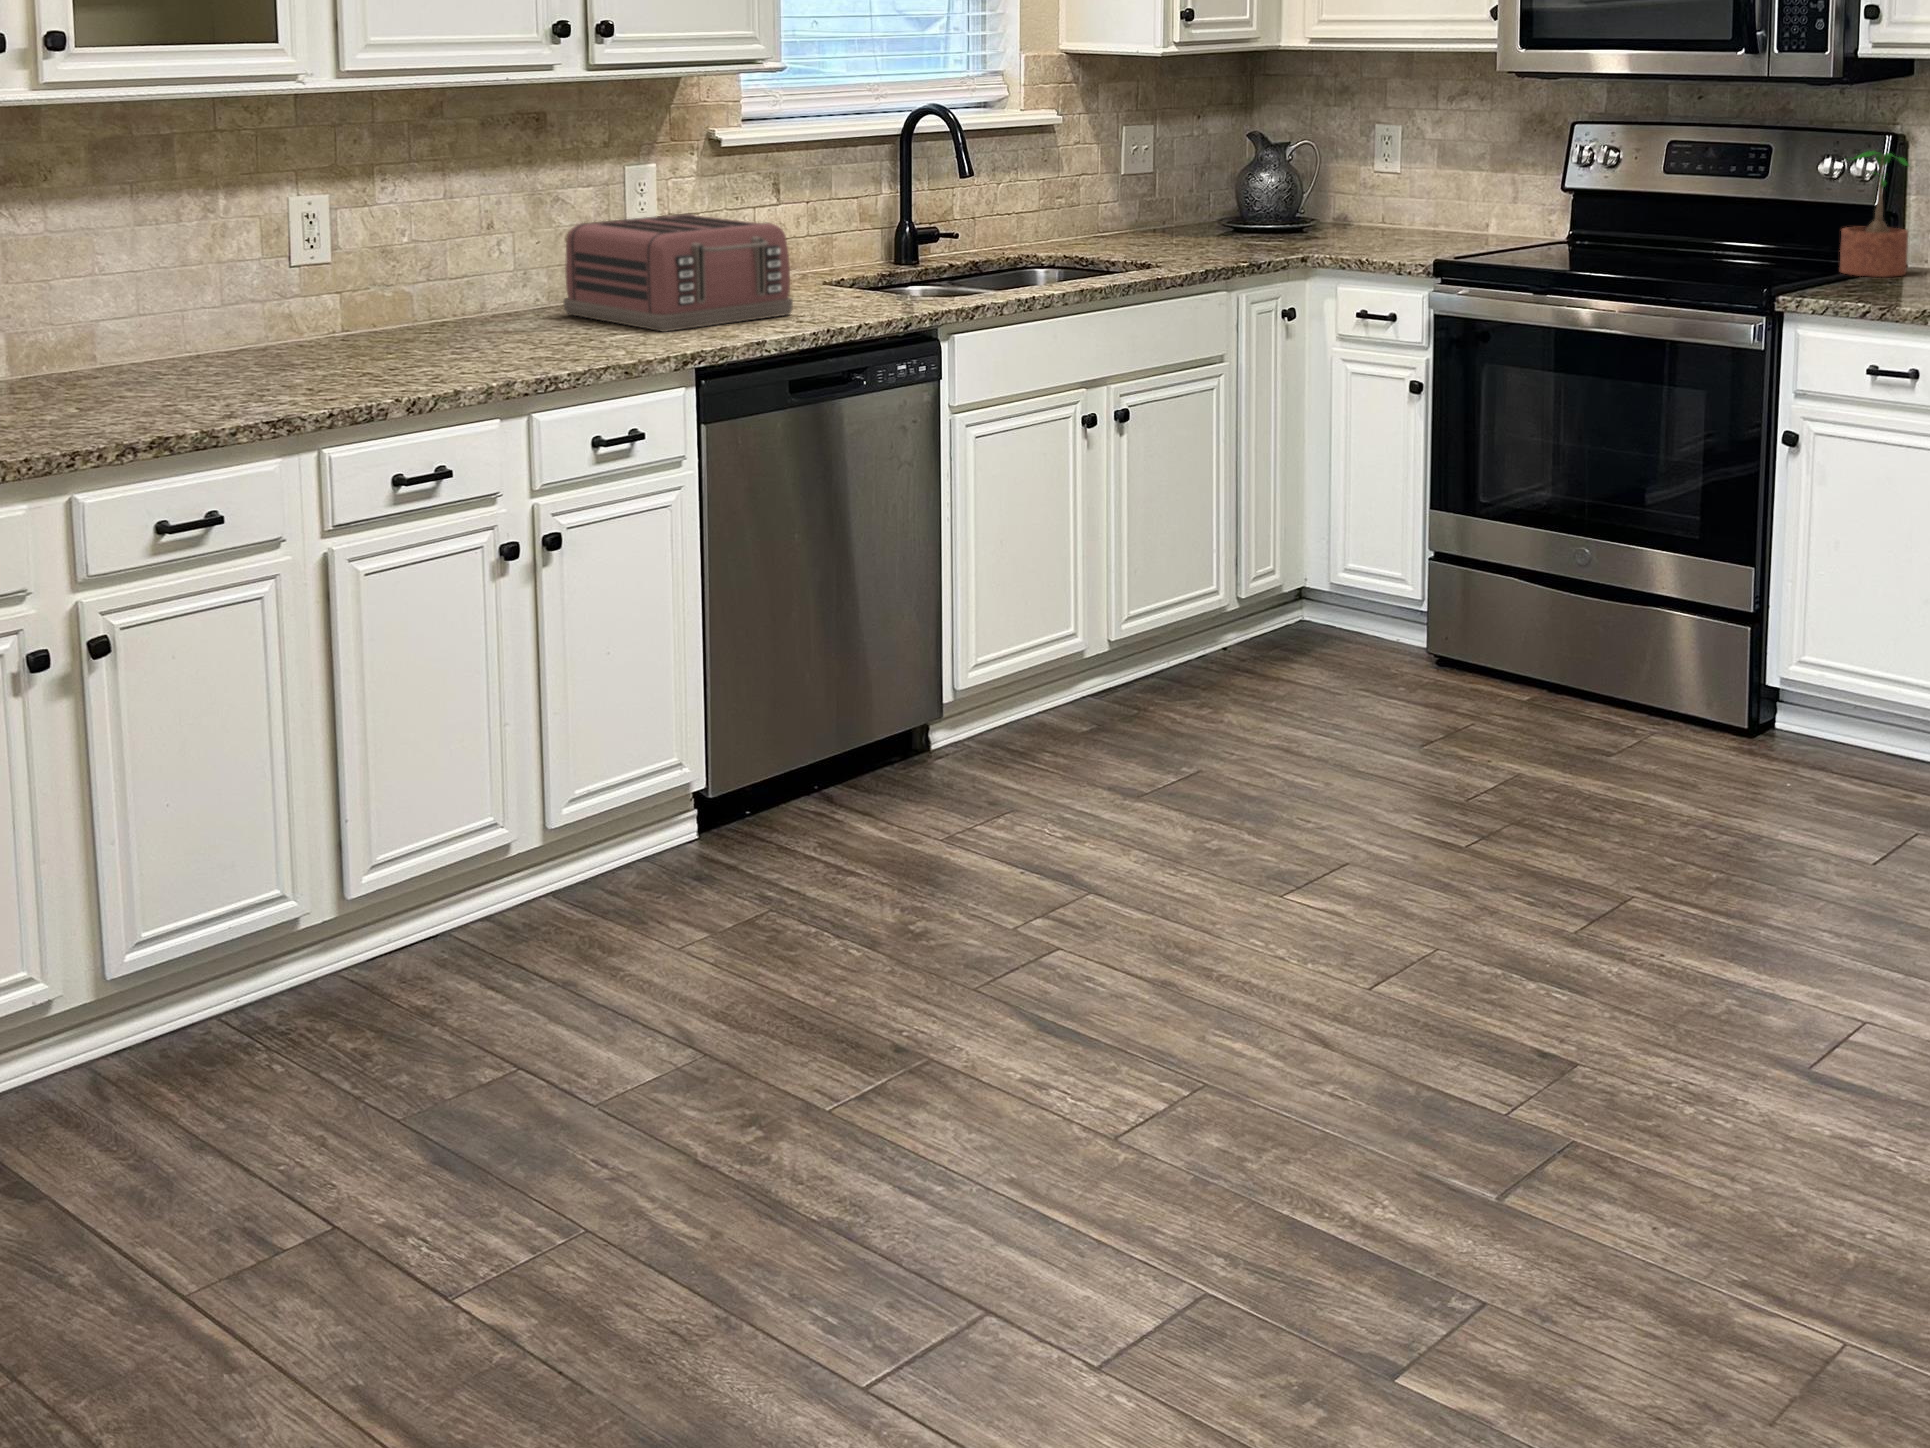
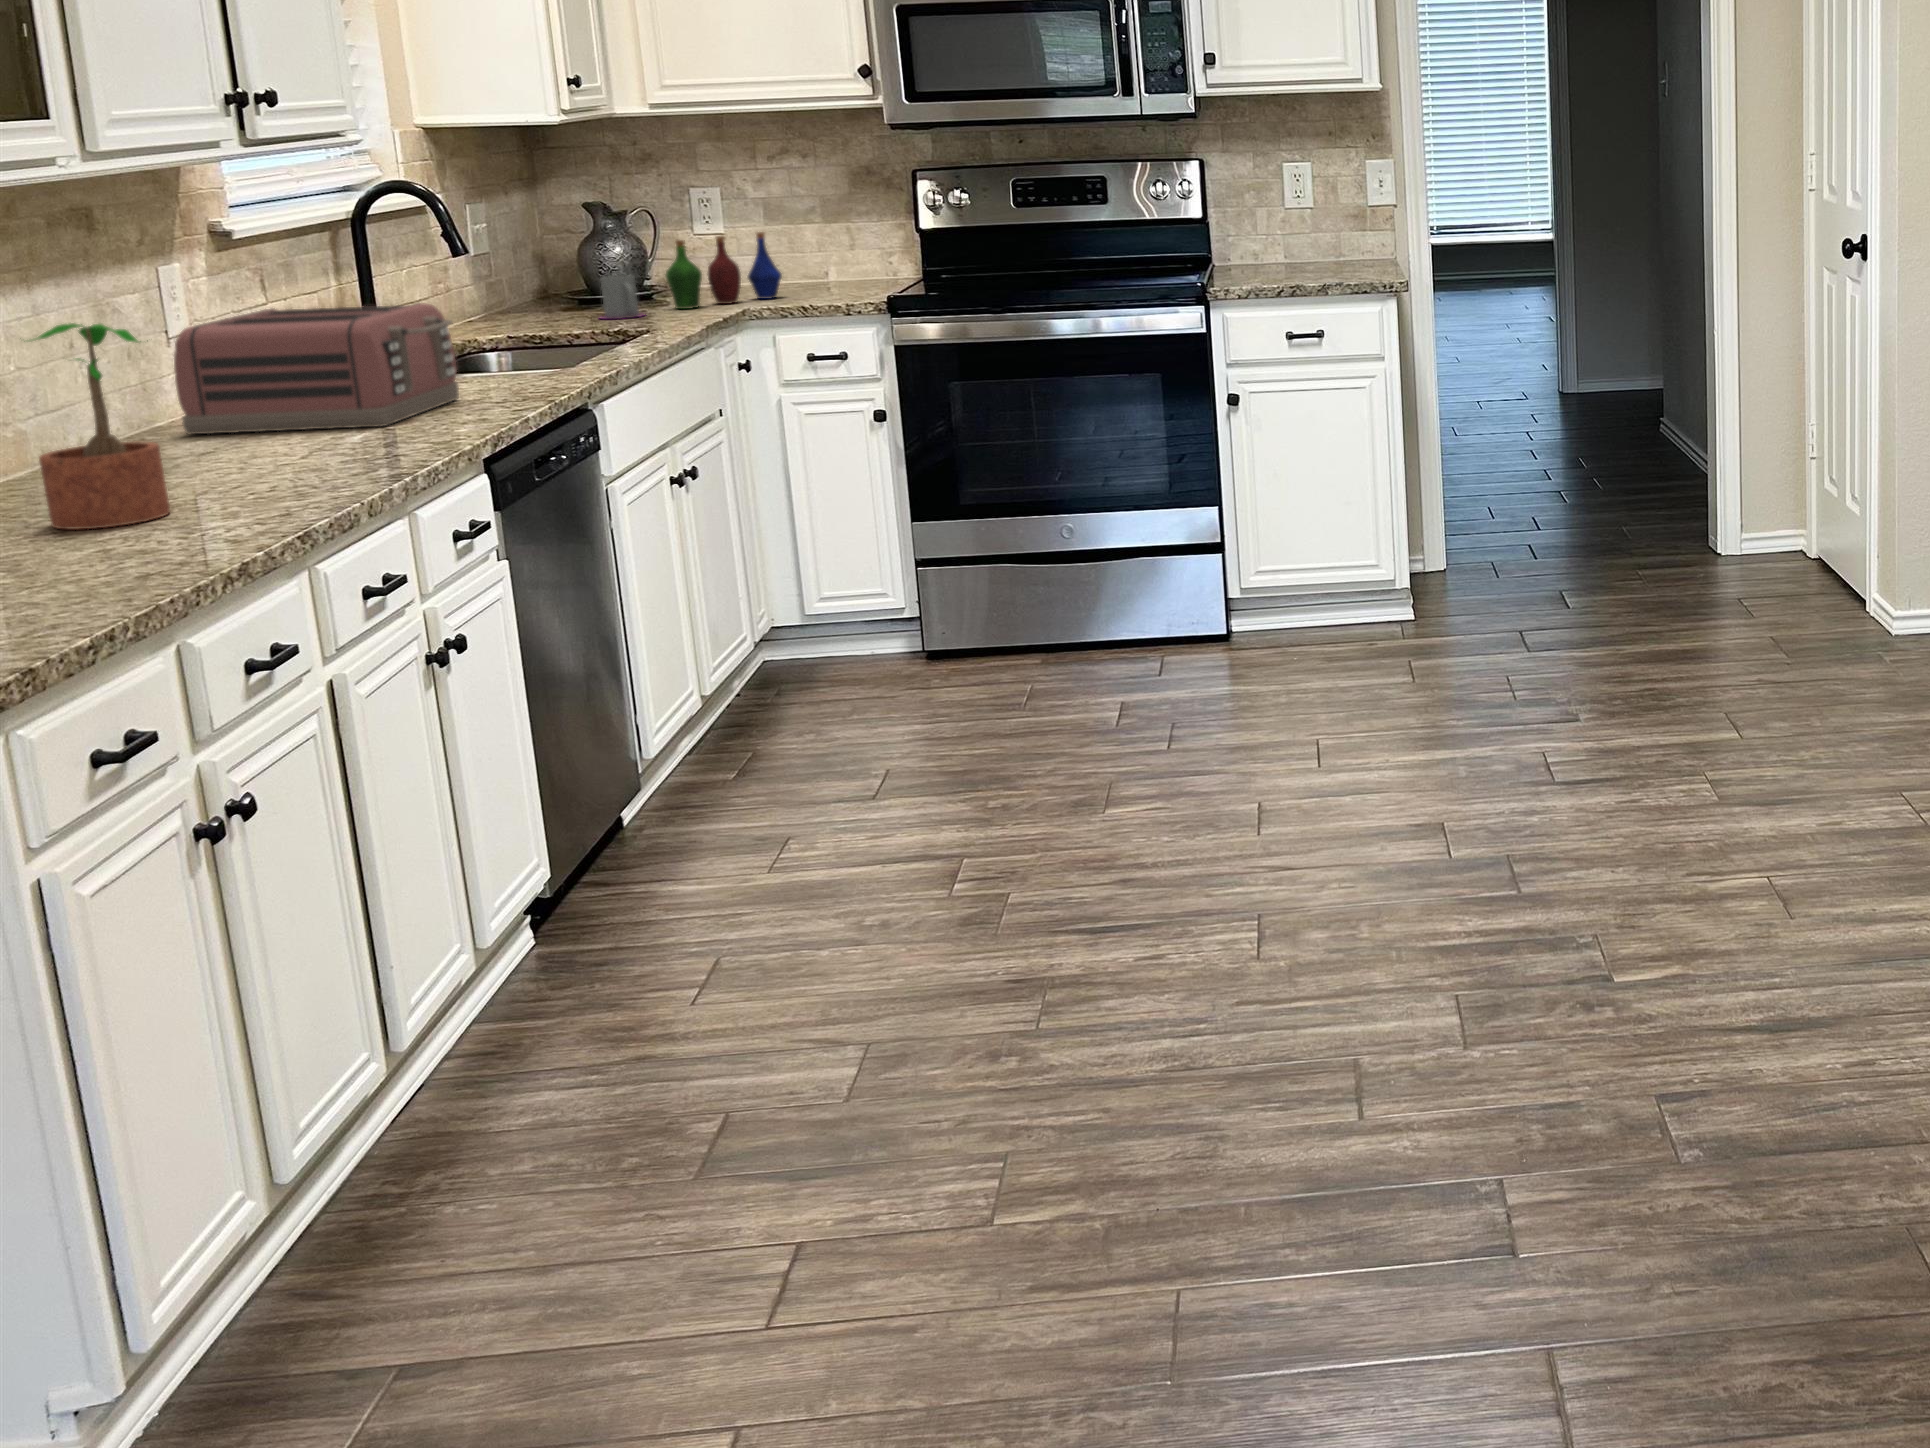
potted plant: present [1840,151,1909,277] -> present [37,323,170,529]
bottle: none [1260,176,1388,248] -> present [666,232,782,309]
mug: none [1180,206,1226,251] -> present [601,275,642,319]

